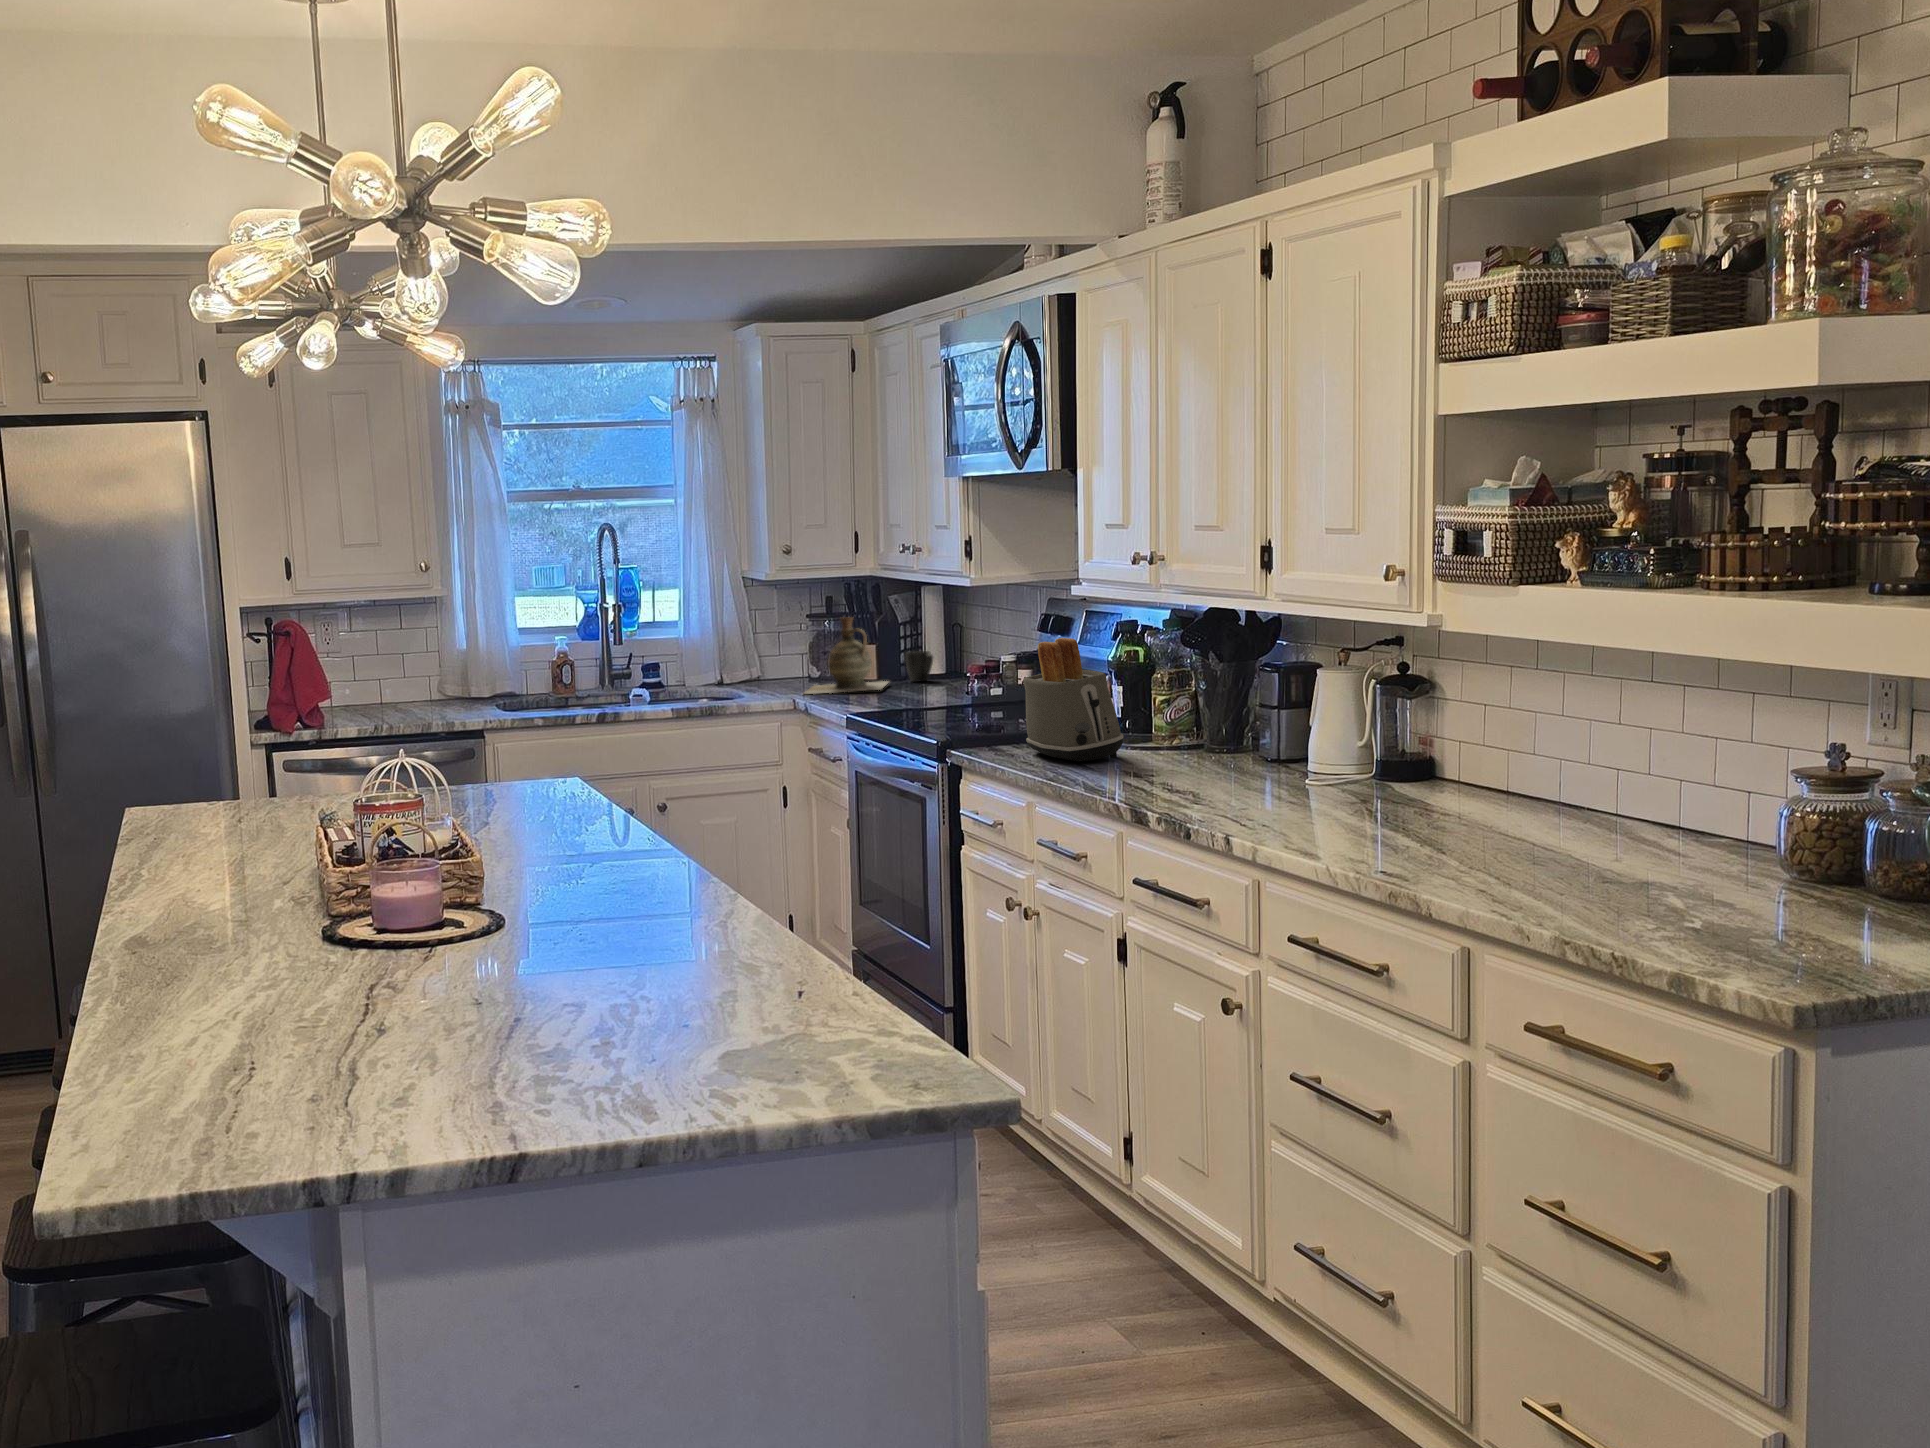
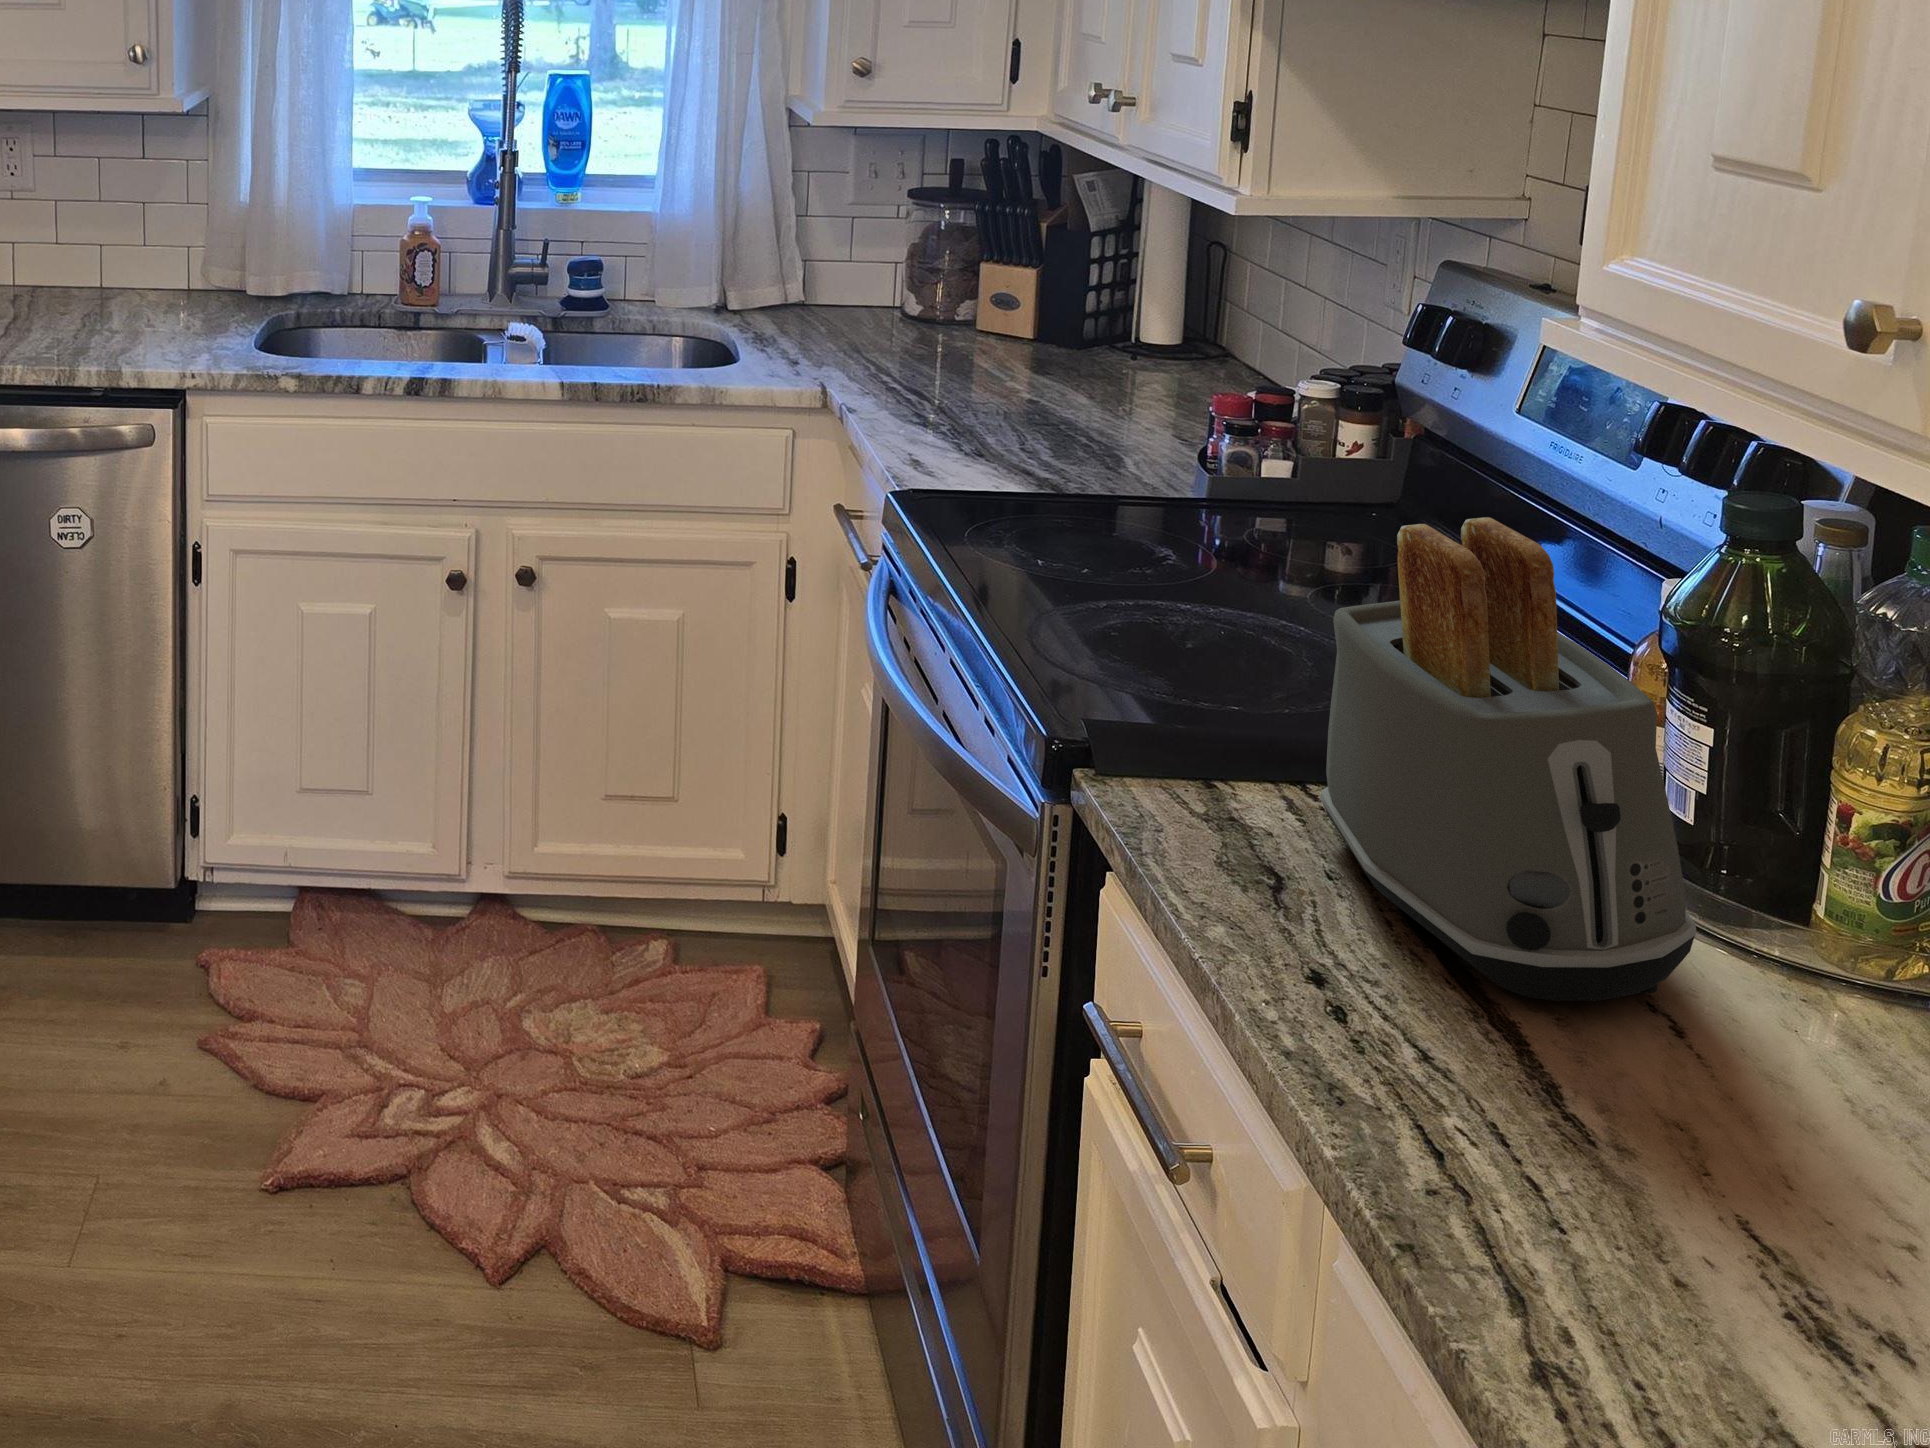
ceramic jug: present [805,617,888,694] -> none [844,222,1049,391]
mug: present [905,651,933,682] -> none [1091,298,1151,365]

